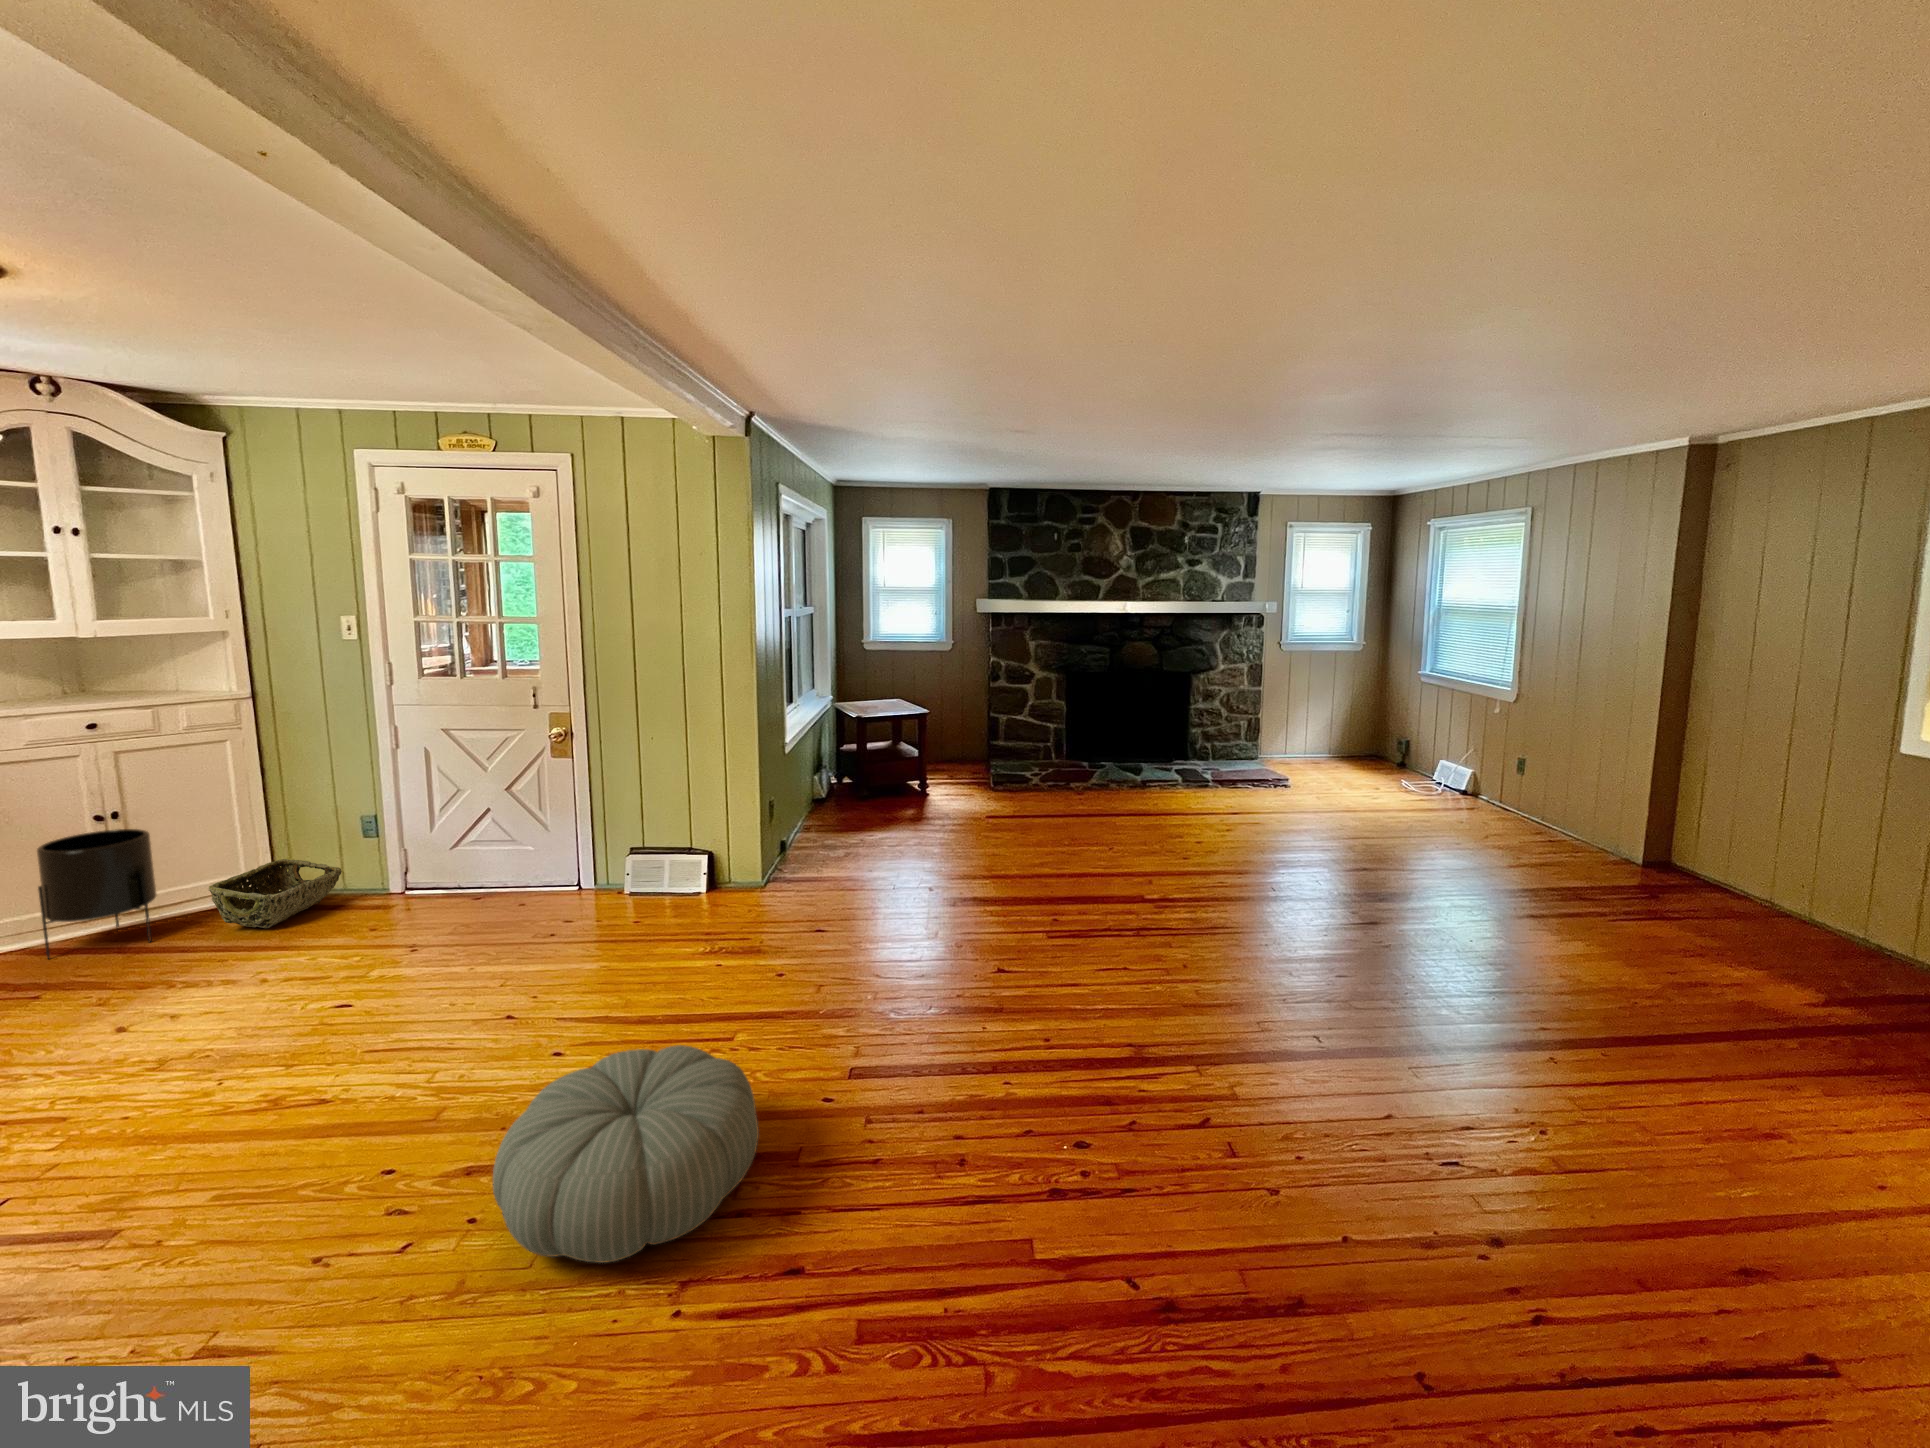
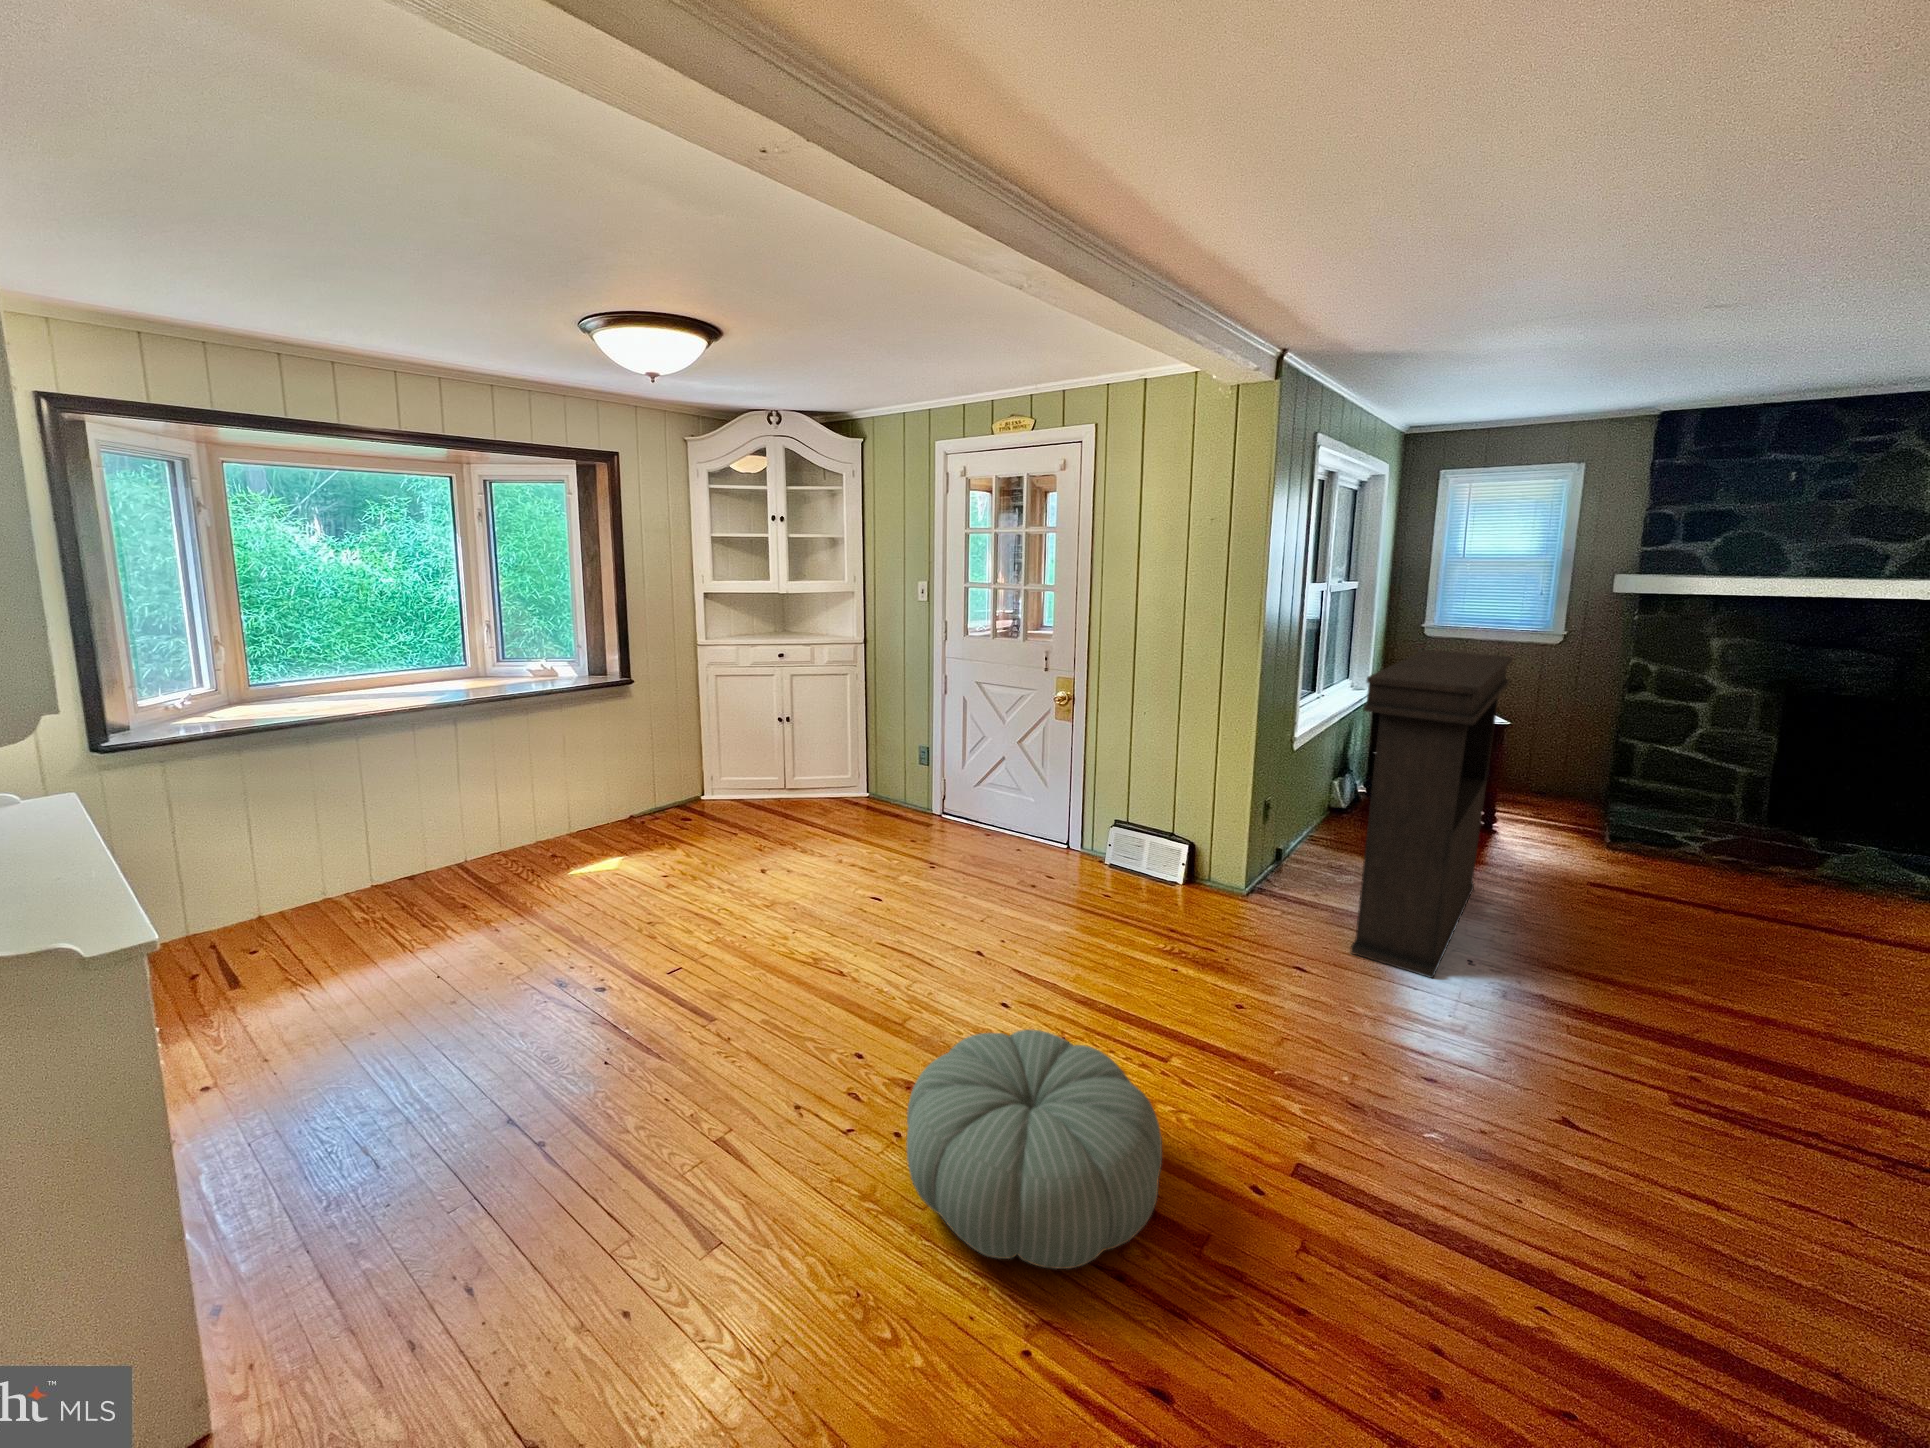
console table: none [846,660,932,910] -> present [1350,650,1513,978]
planter: present [37,829,157,959] -> none [754,731,808,813]
woven basket: present [209,859,342,928] -> none [831,771,908,821]

